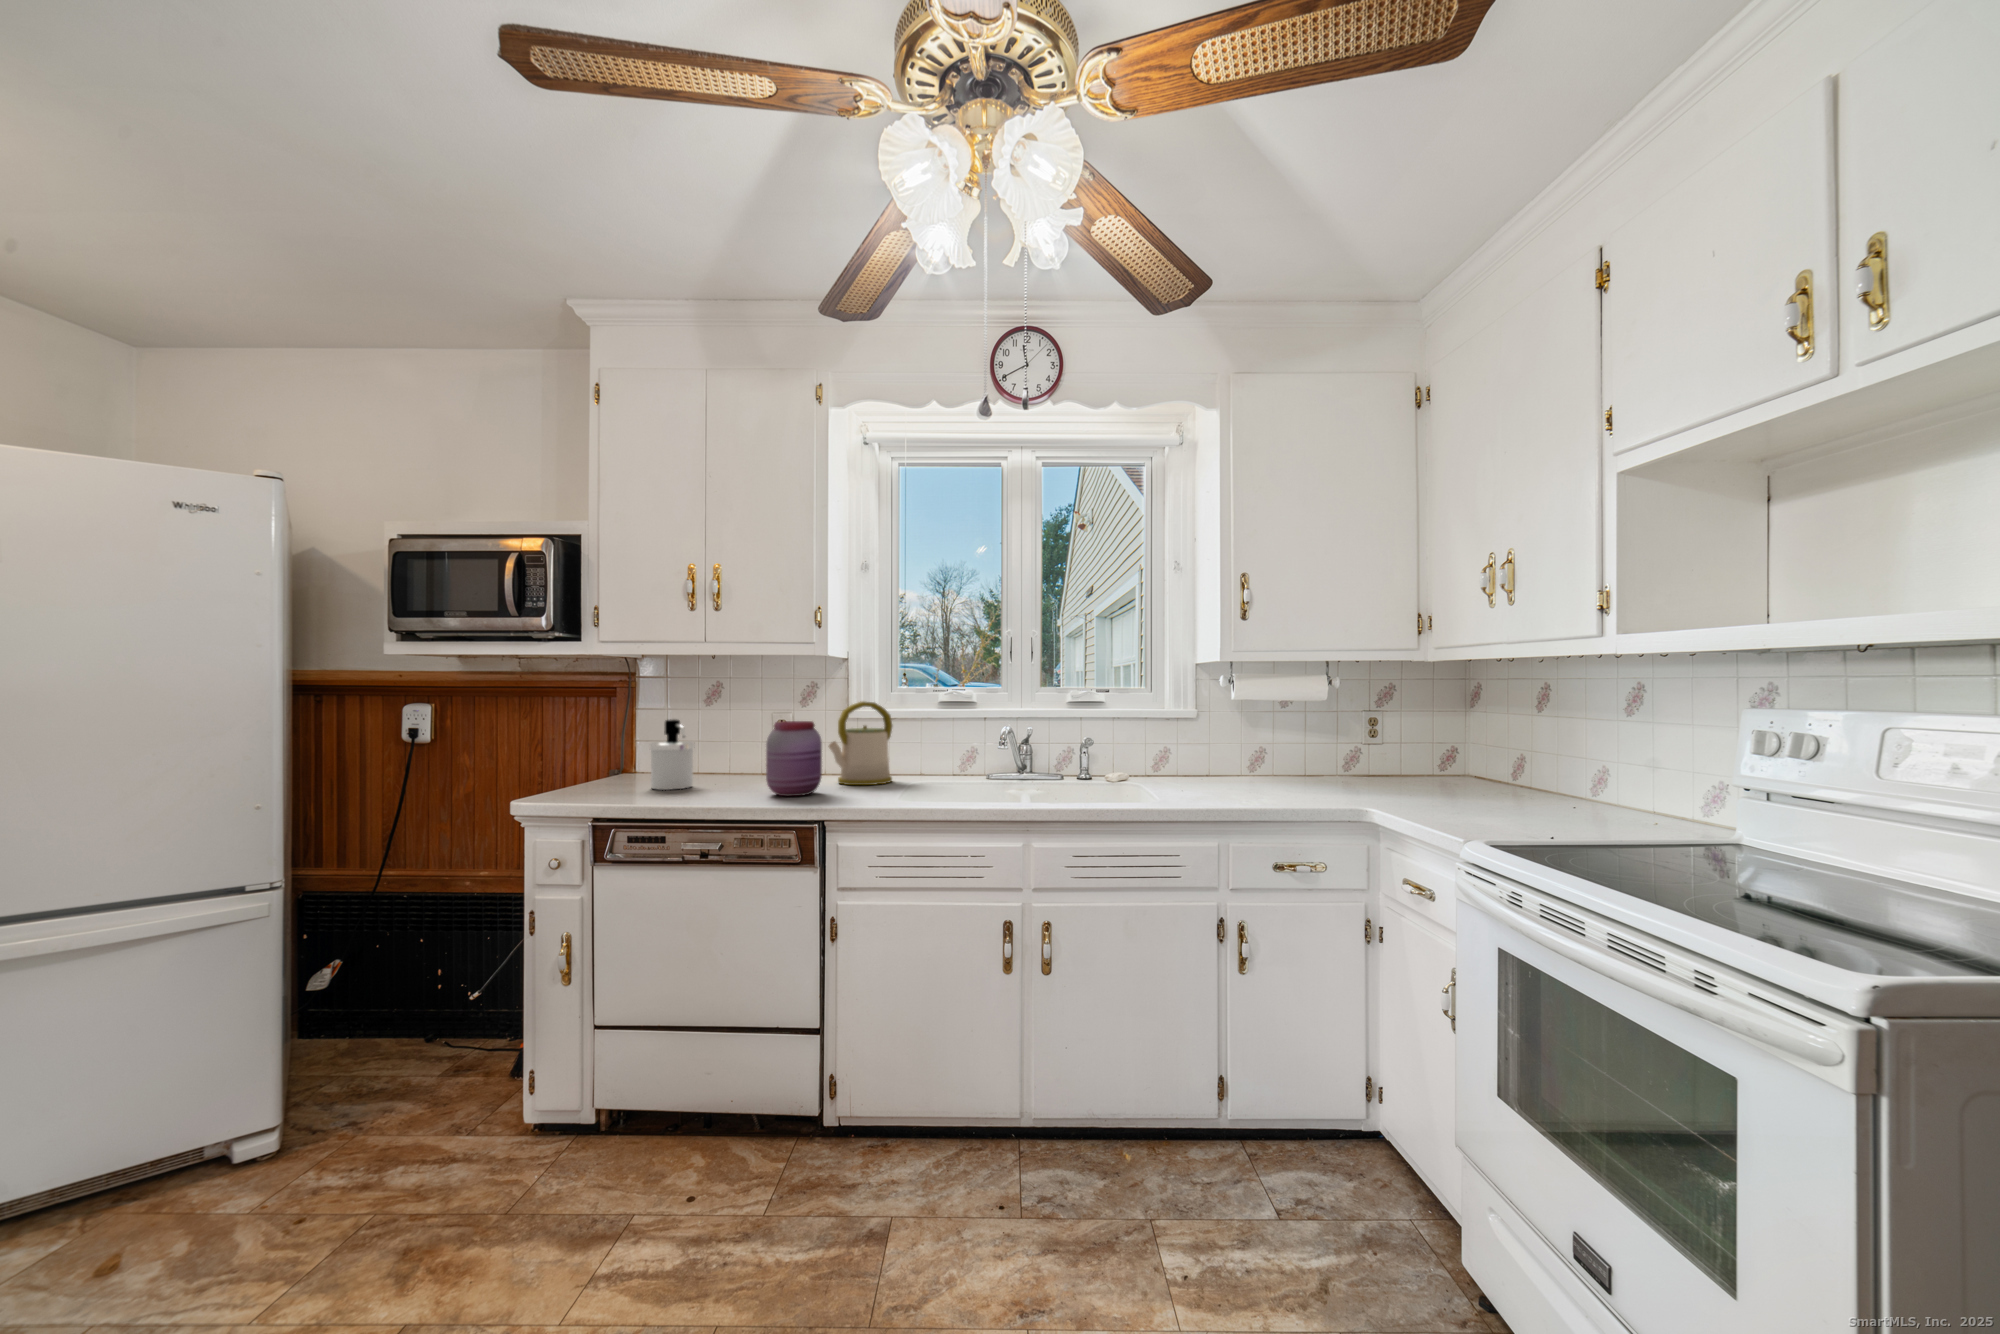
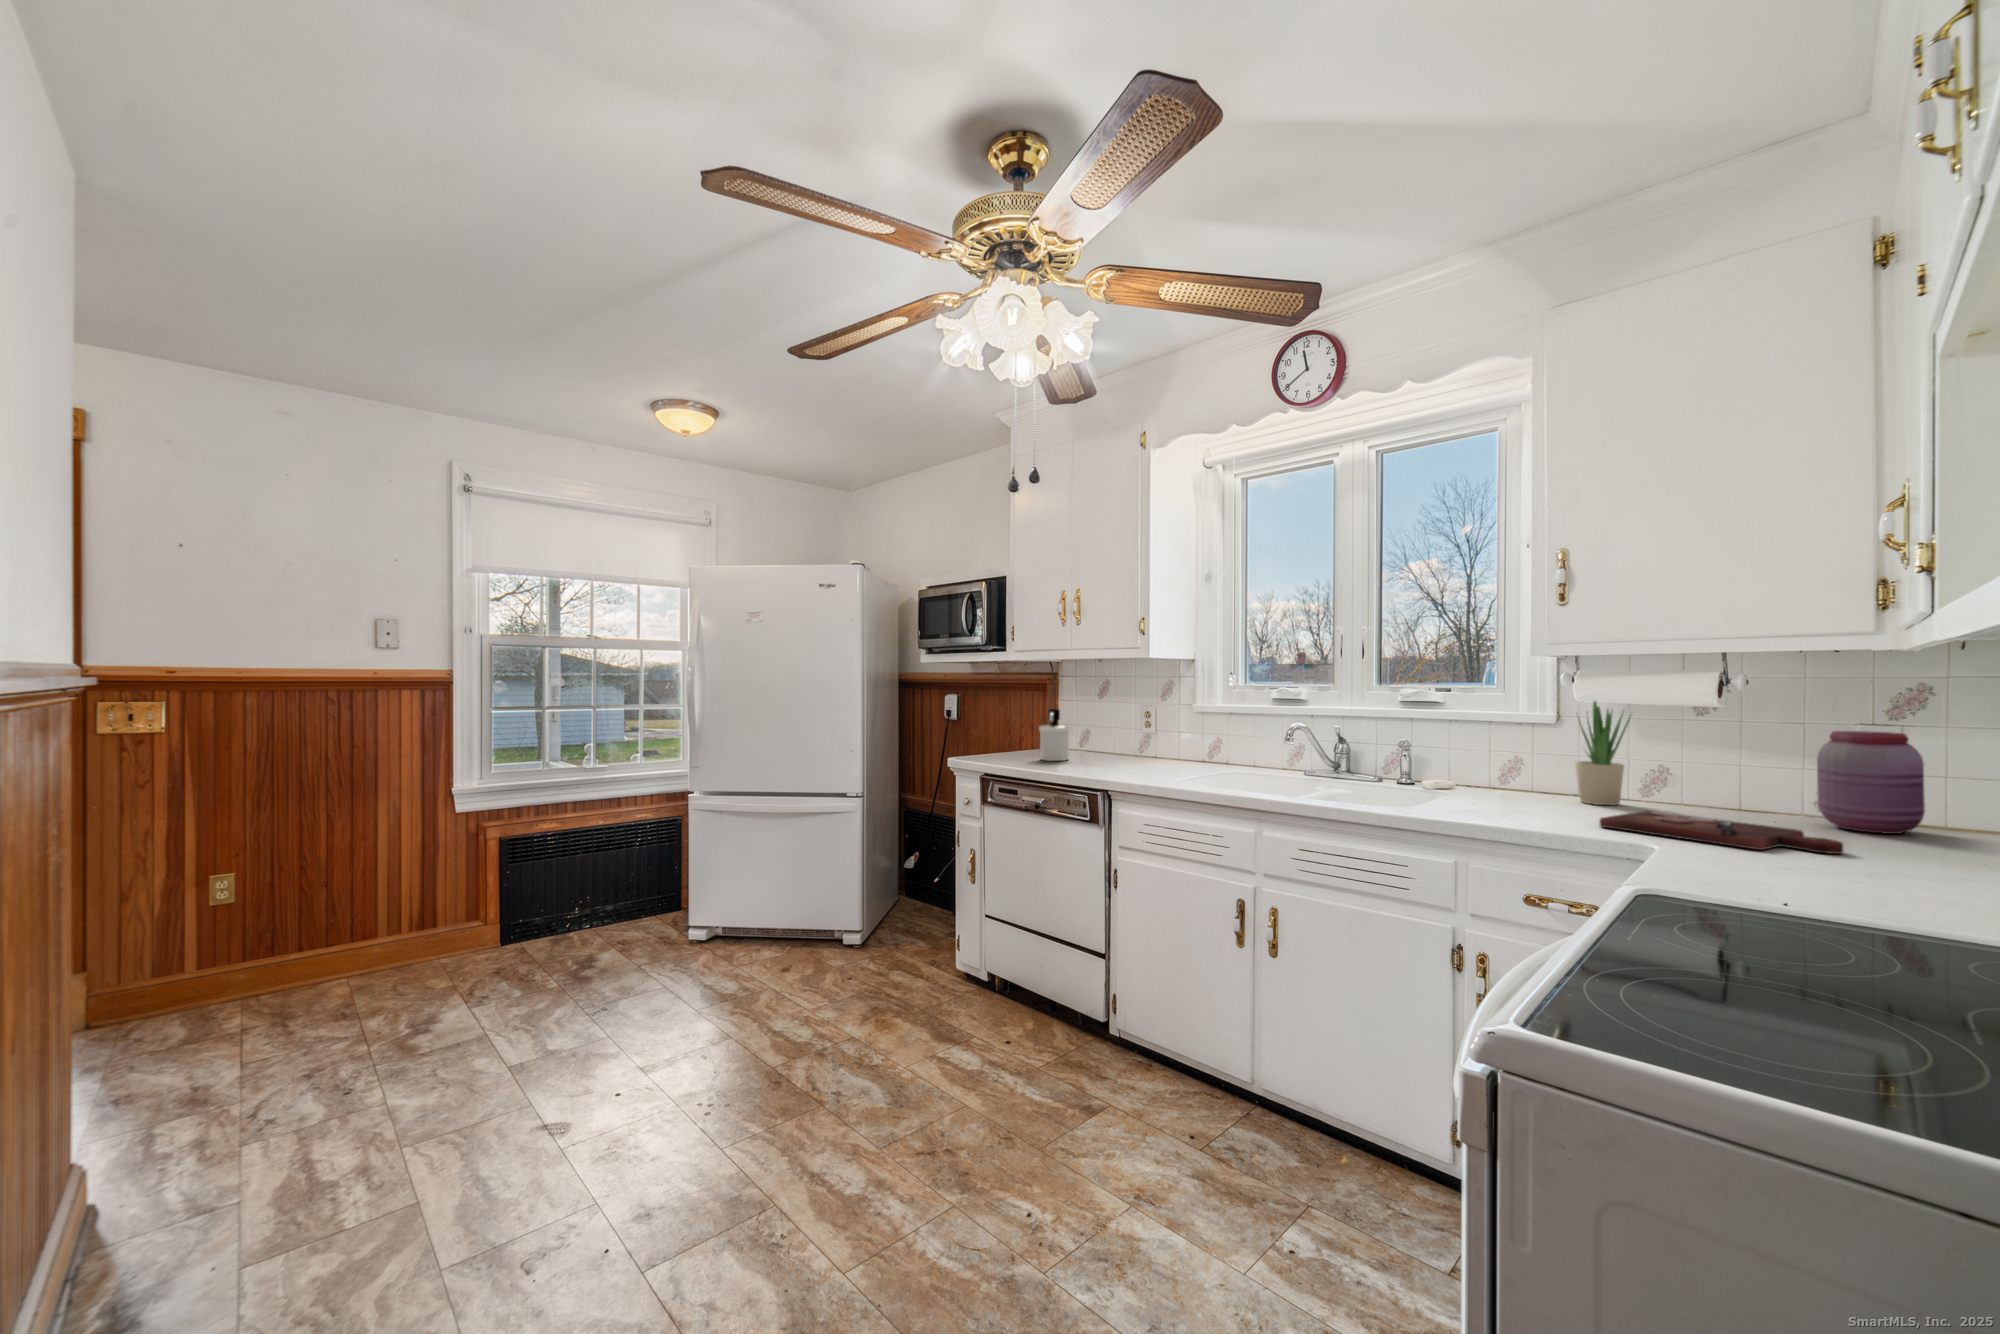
potted plant: none [1217,691,1254,781] -> present [1575,701,1630,805]
kettle: present [829,701,892,785] -> none [1157,698,1216,771]
jar: present [766,721,822,796] -> present [1817,731,1925,834]
cutting board: none [1294,781,1435,801] -> present [1599,811,1843,854]

